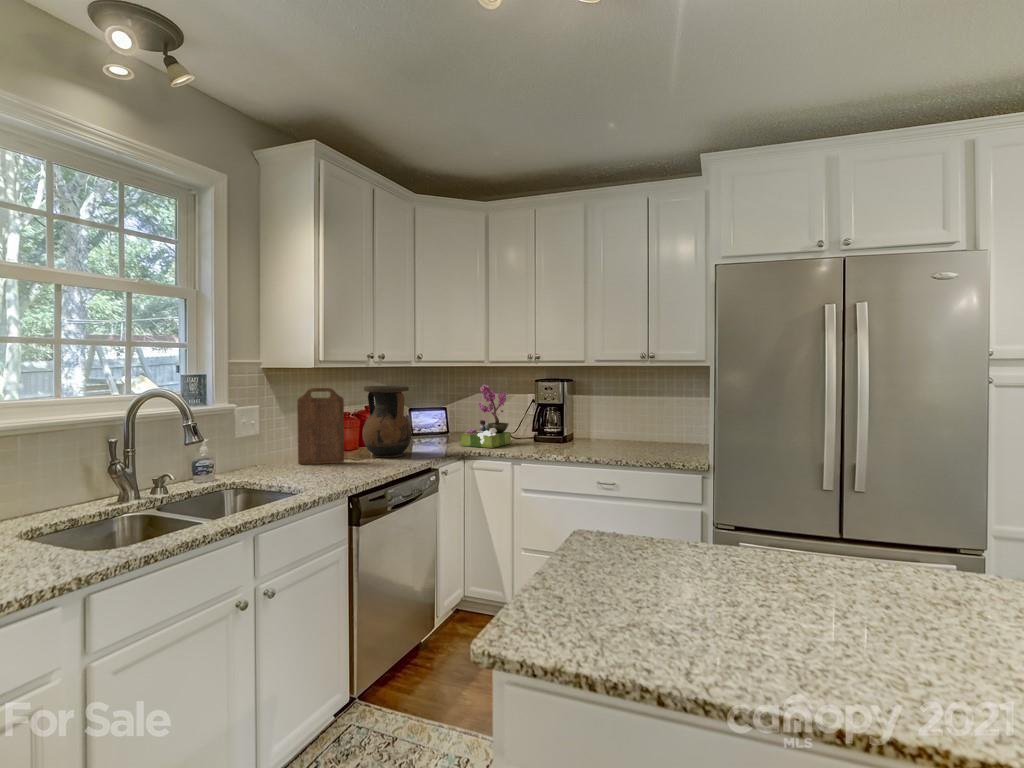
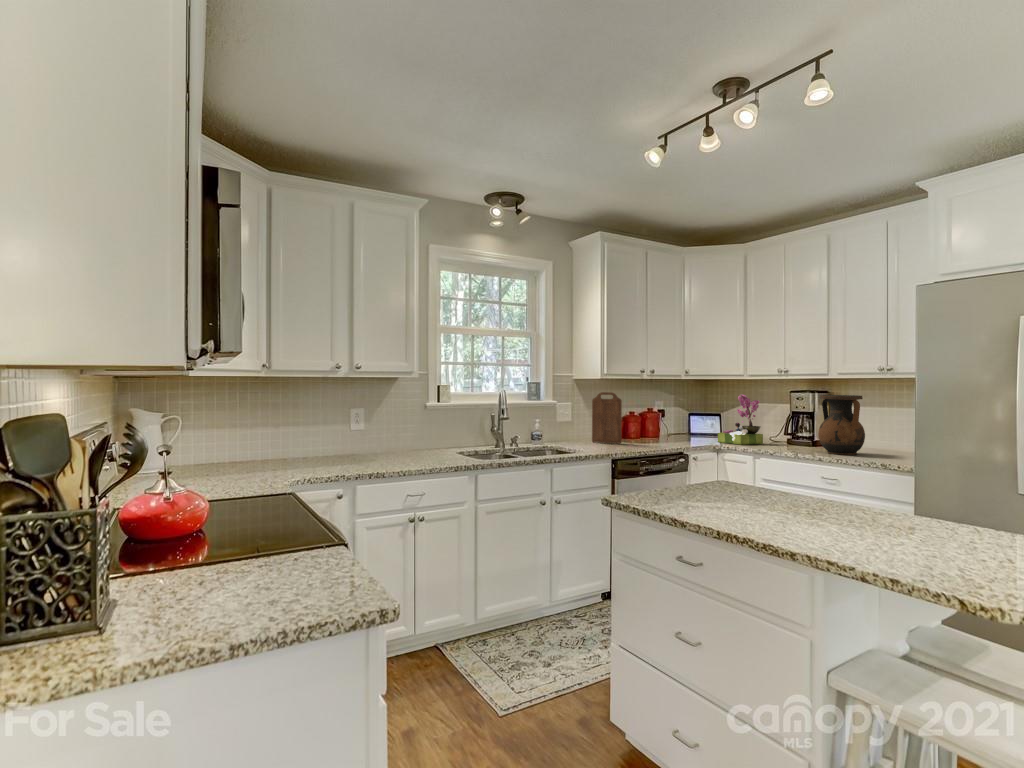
vase: present [362,386,412,458] -> present [818,395,865,455]

